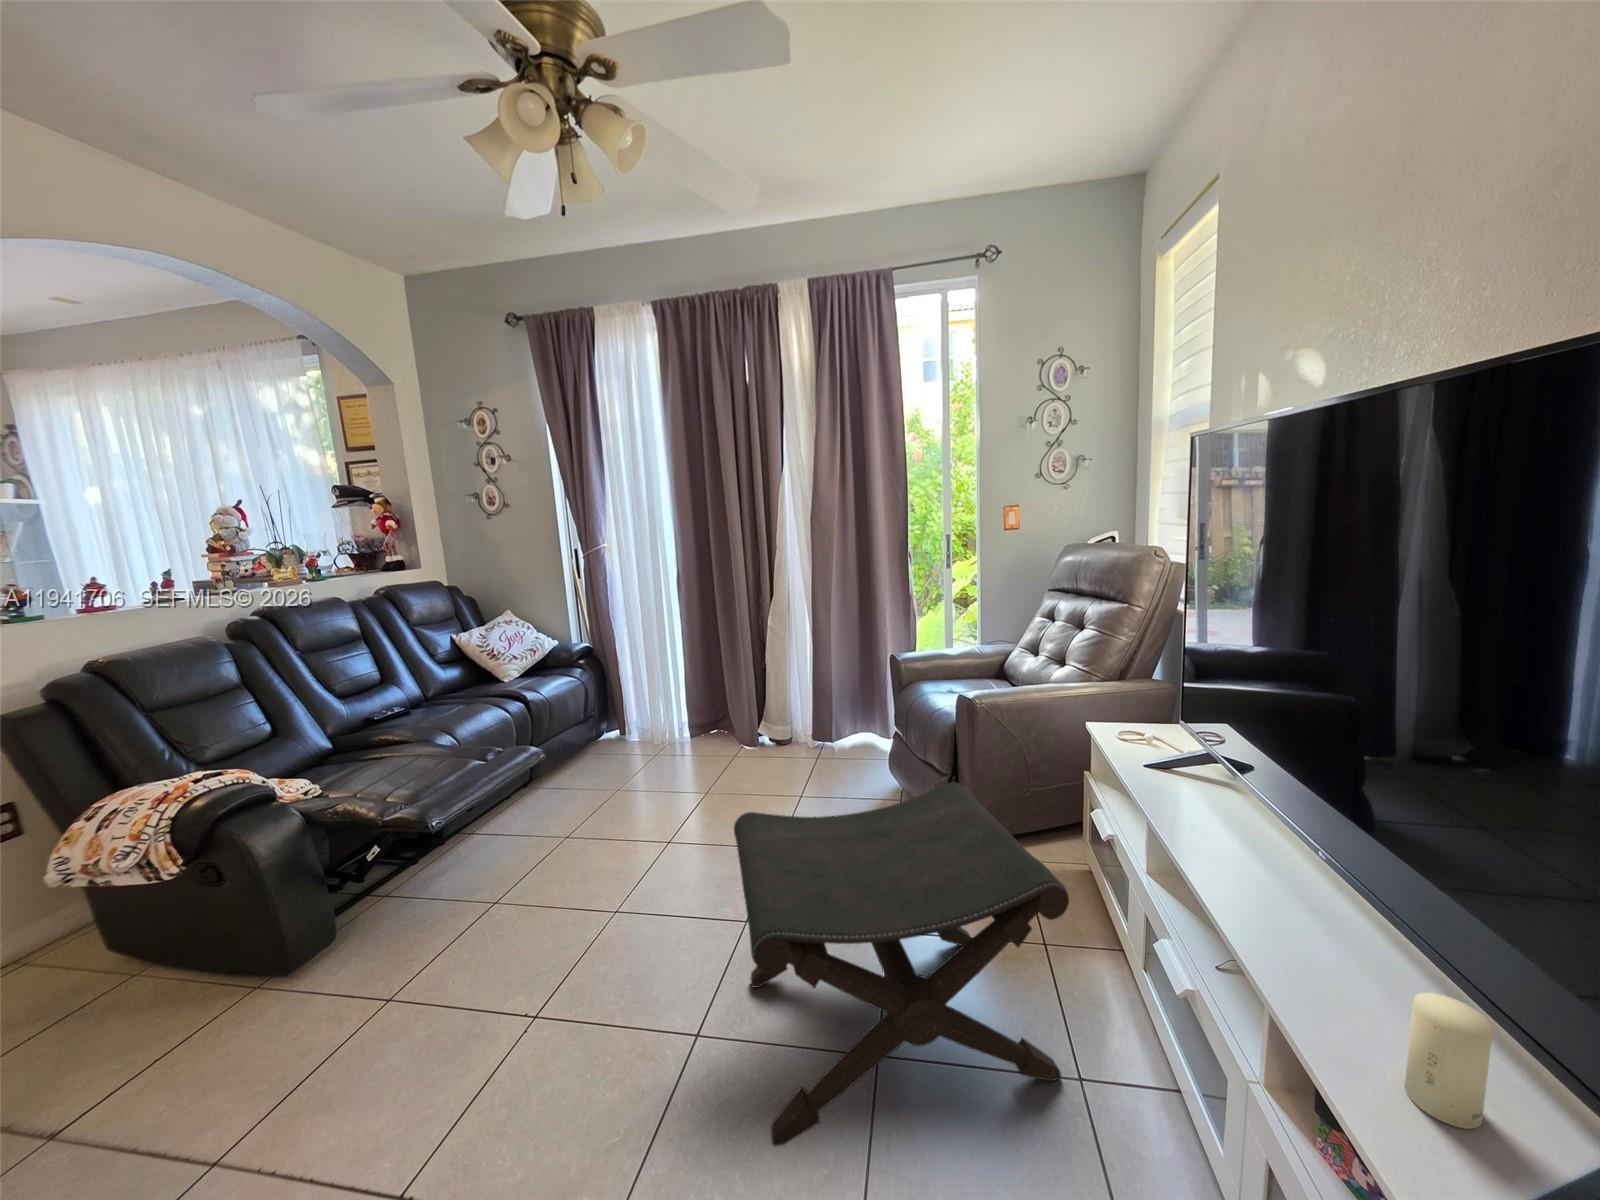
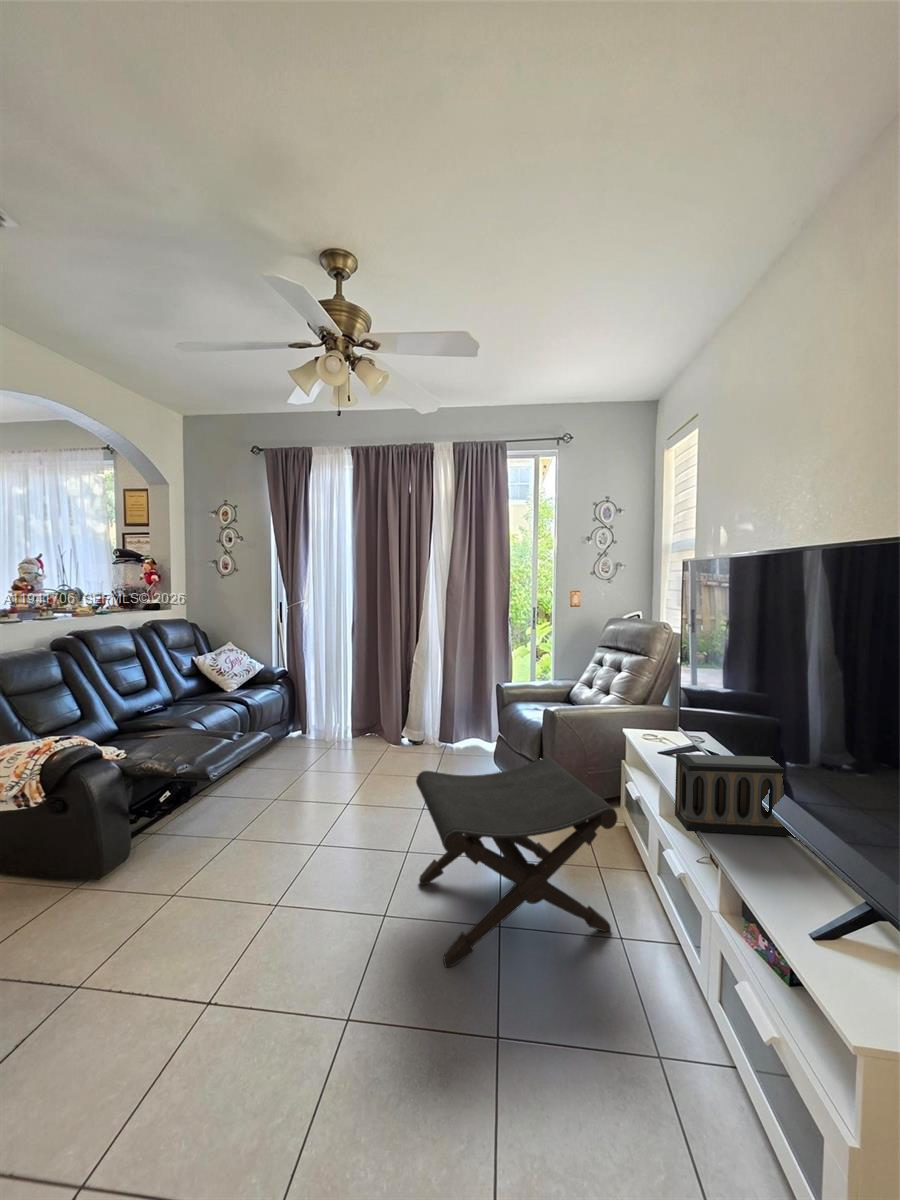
speaker: none [1176,795,1462,957] -> present [675,754,794,837]
candle: present [1405,993,1493,1129] -> none [780,839,813,901]

